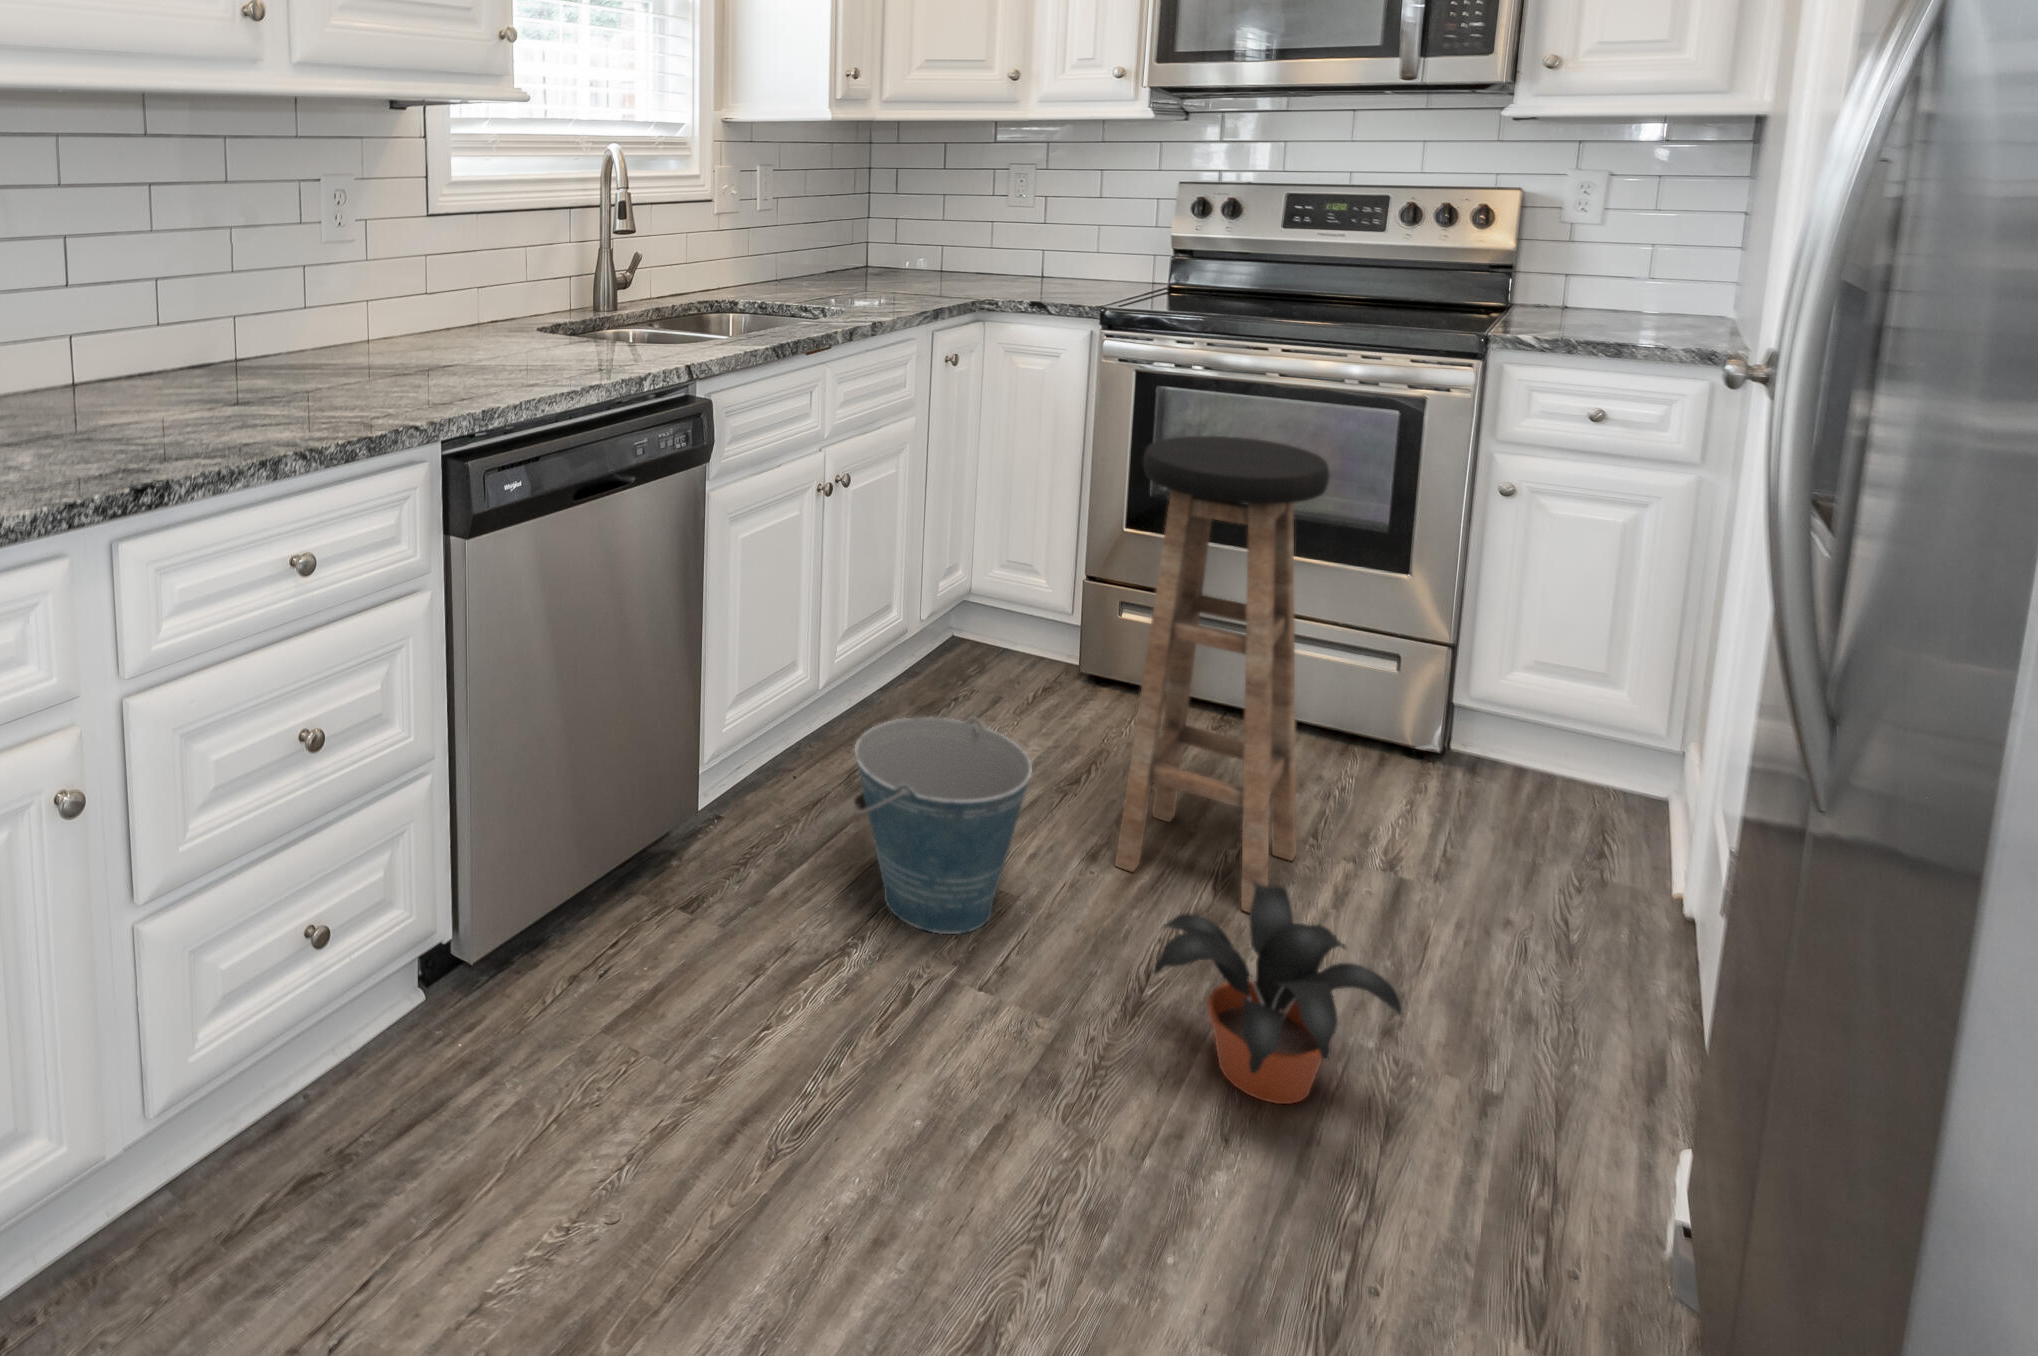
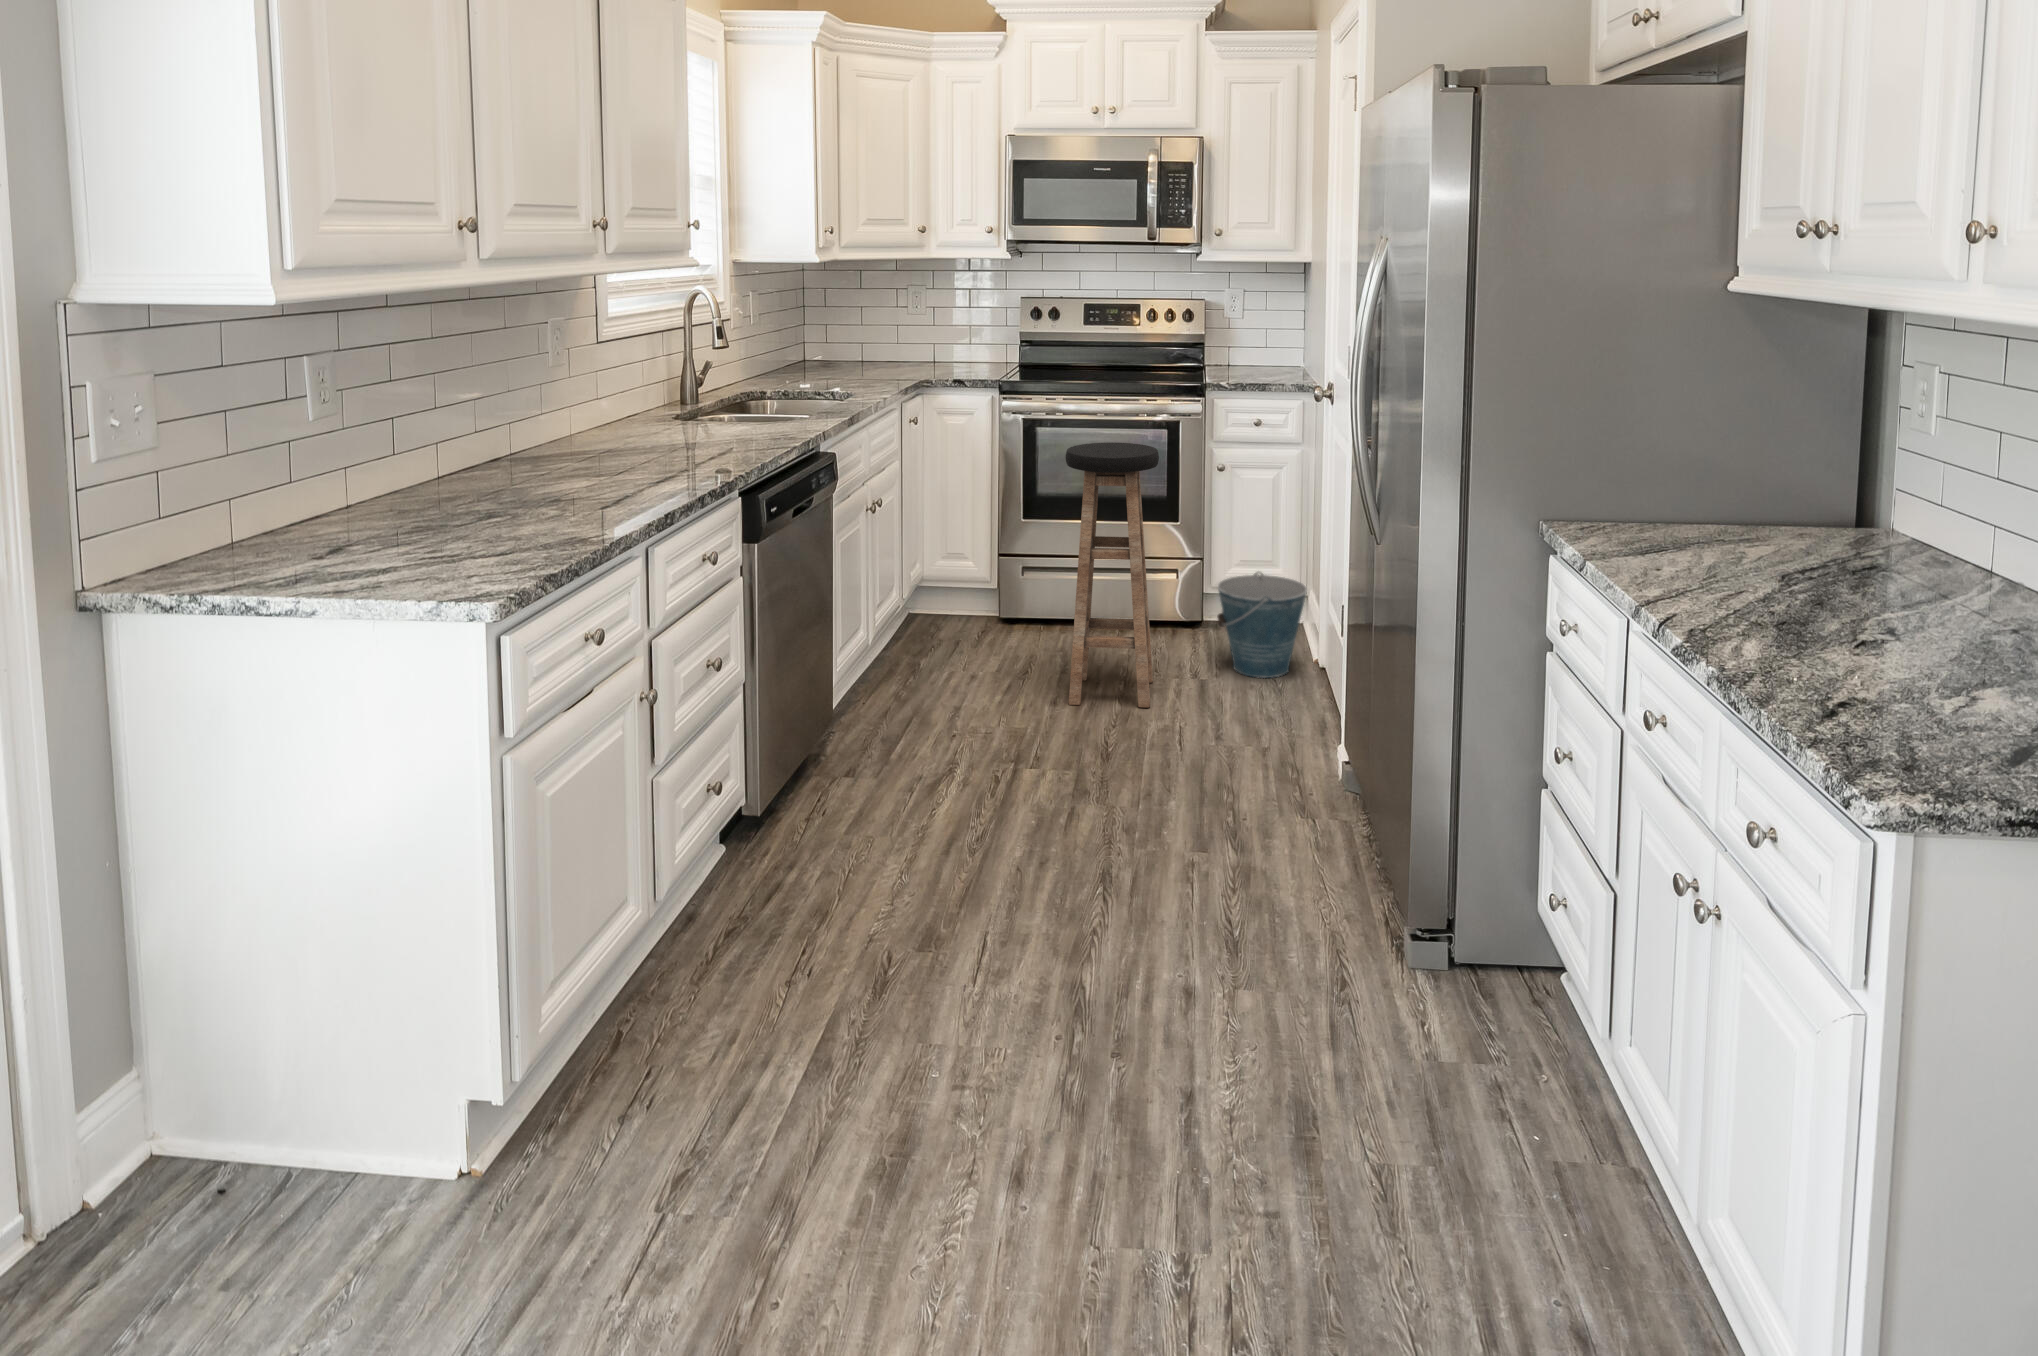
bucket: present [854,717,1032,934] -> present [1217,572,1307,678]
potted plant: present [1154,881,1404,1104] -> none [1120,667,1236,773]

